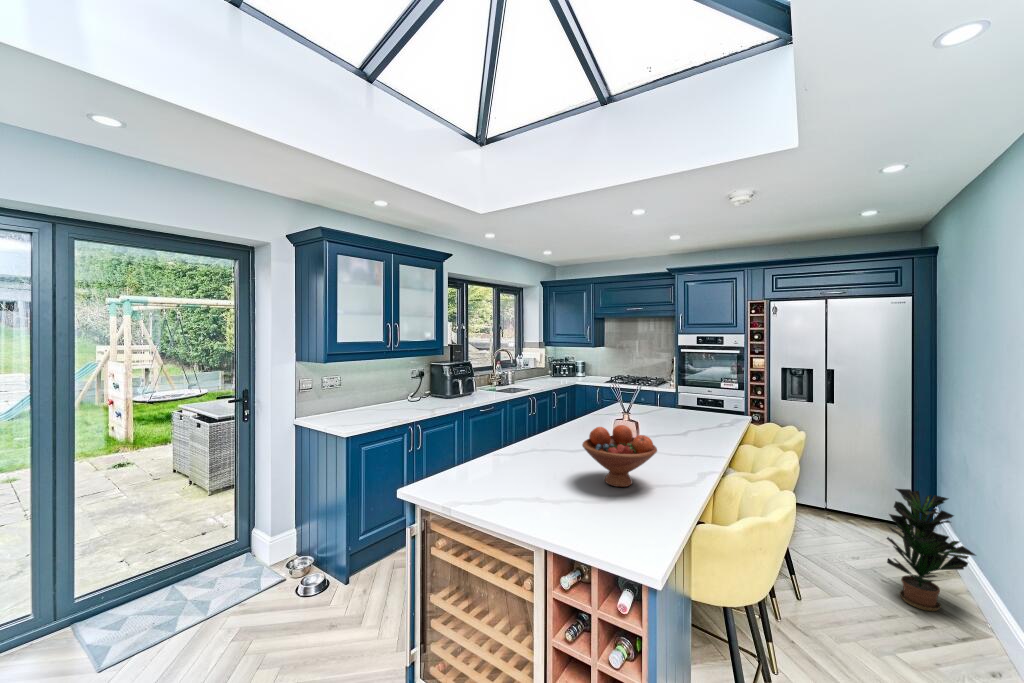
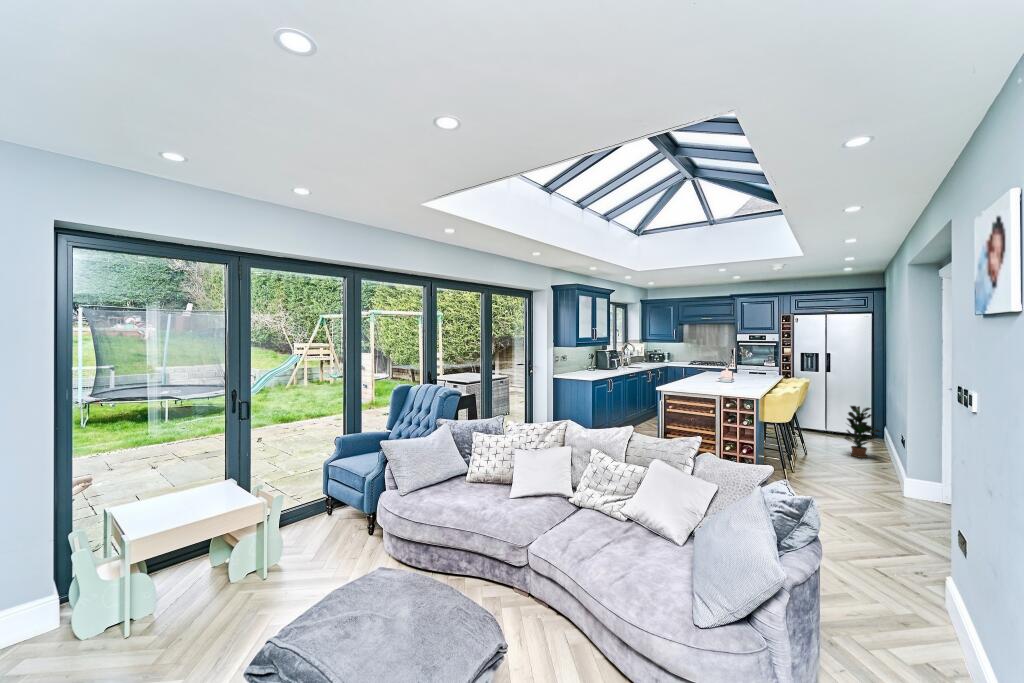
fruit bowl: present [582,425,657,487] -> none [712,369,742,390]

